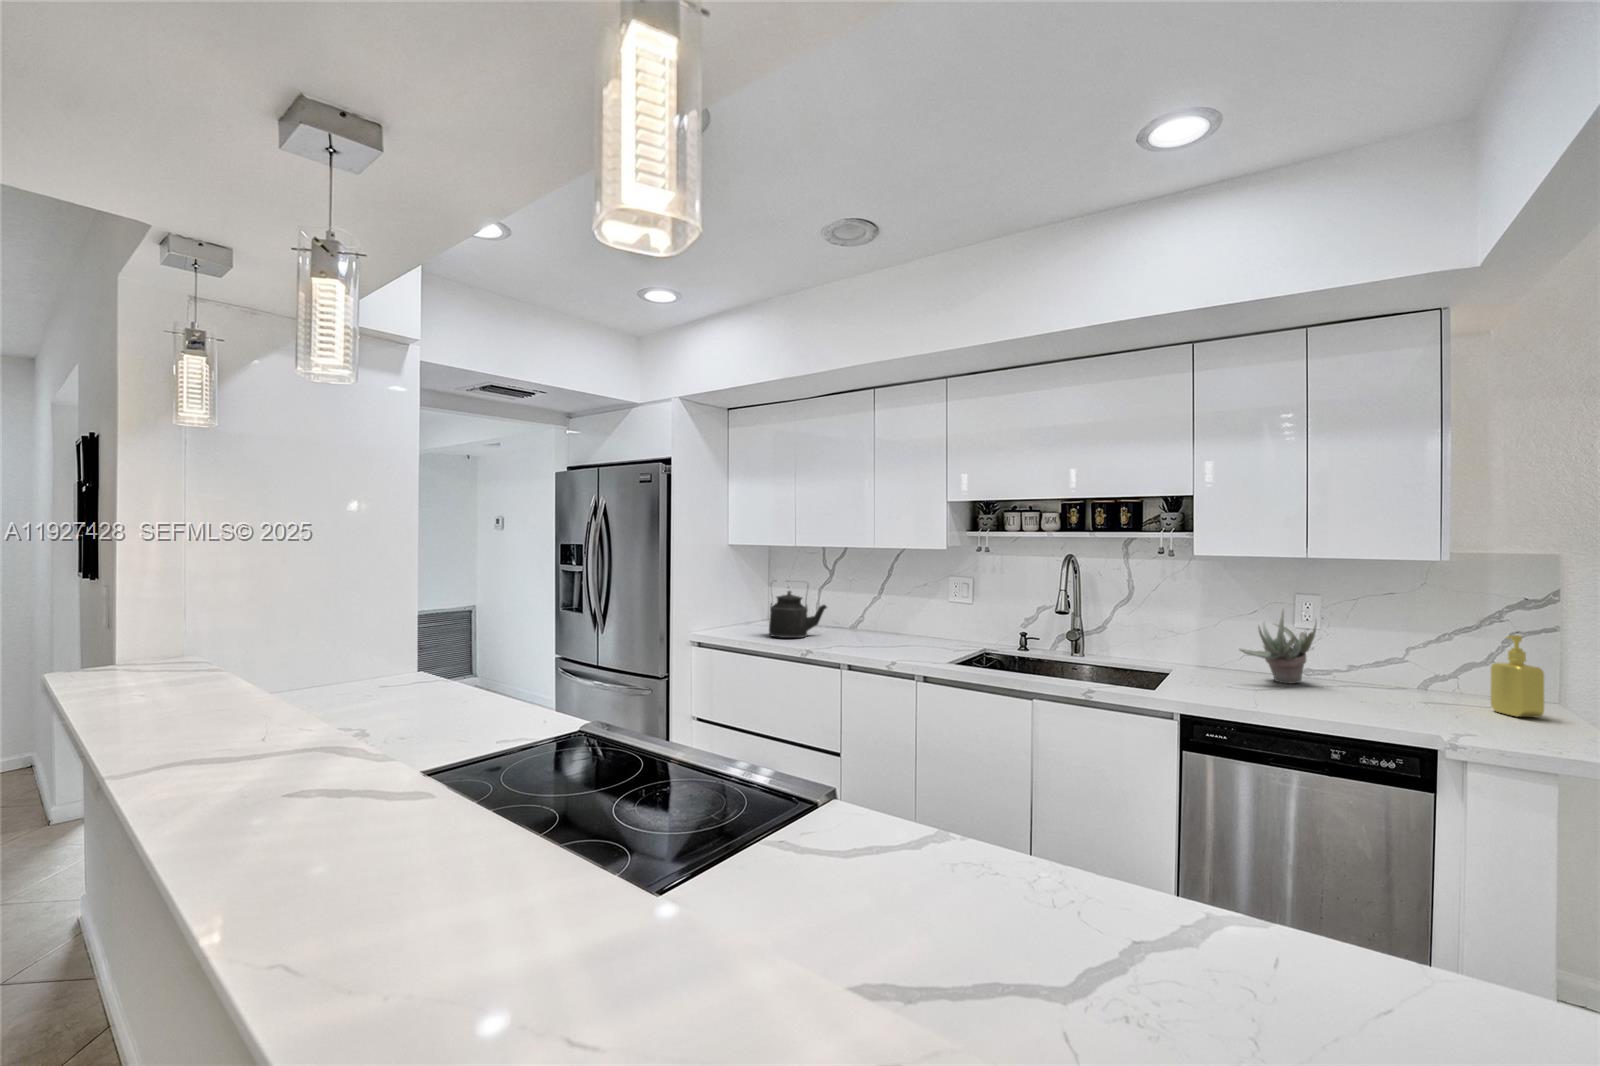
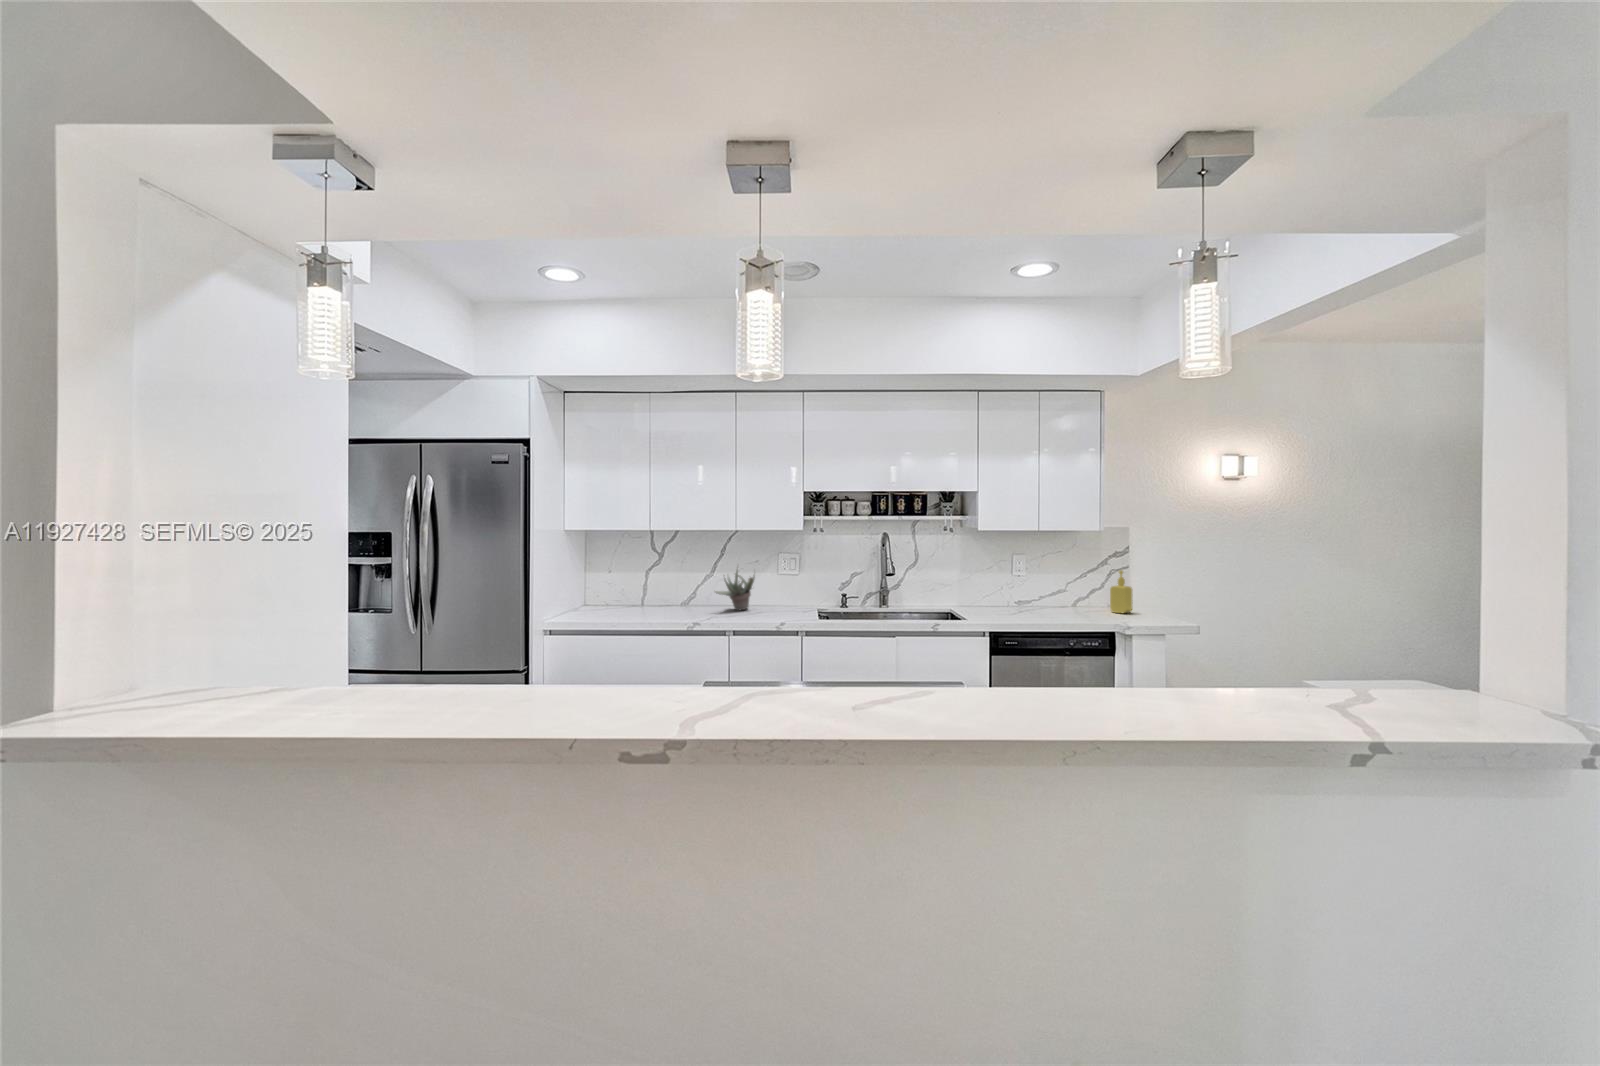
kettle: present [769,586,827,638] -> none [625,564,677,618]
succulent plant: present [1240,610,1317,683] -> present [715,569,755,611]

